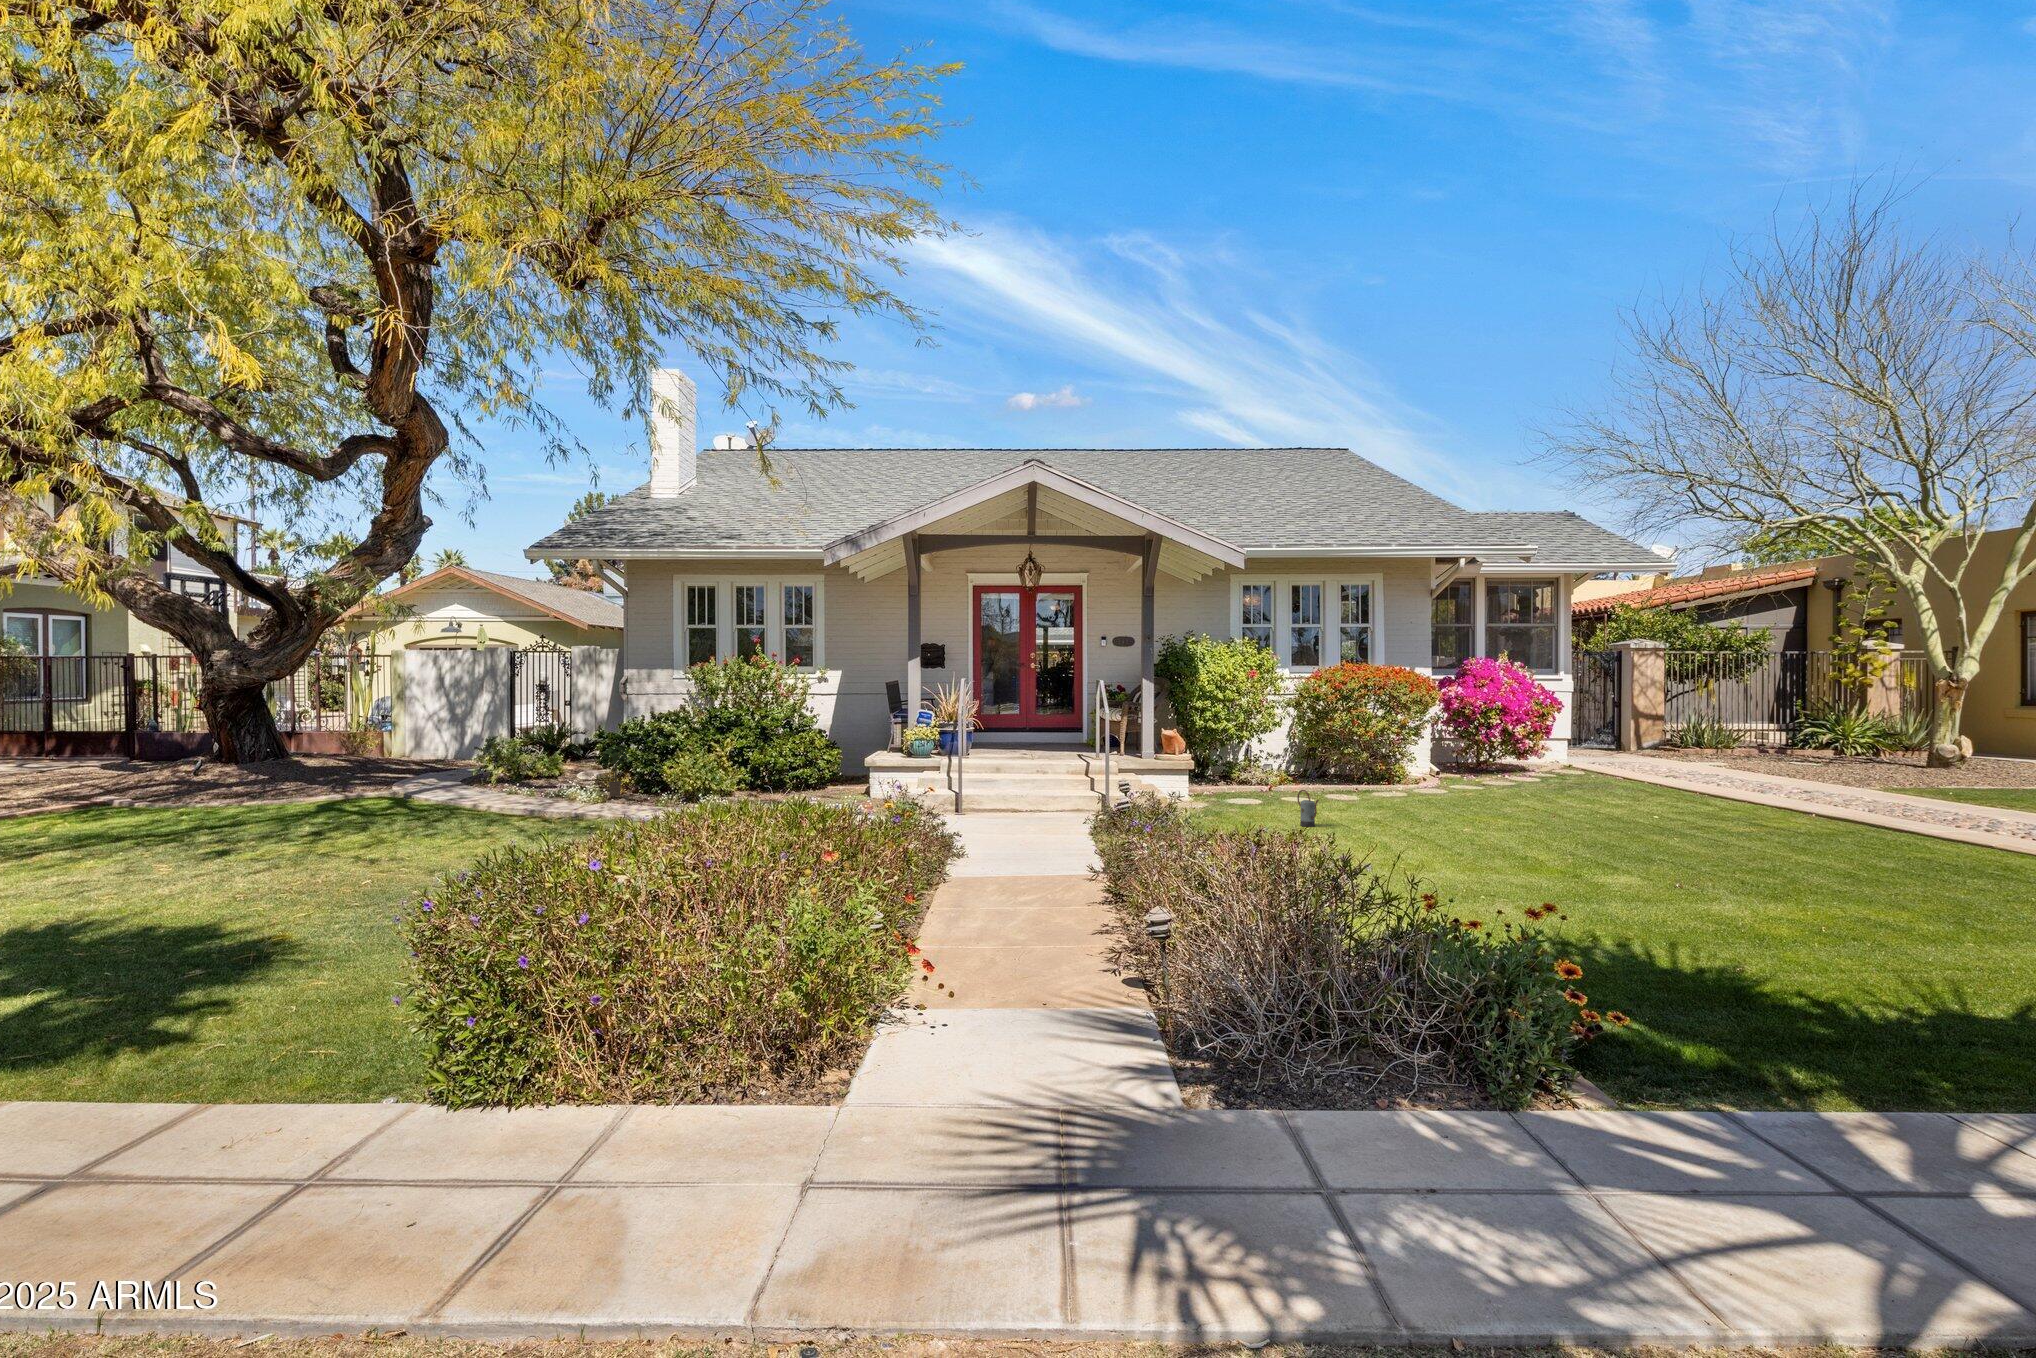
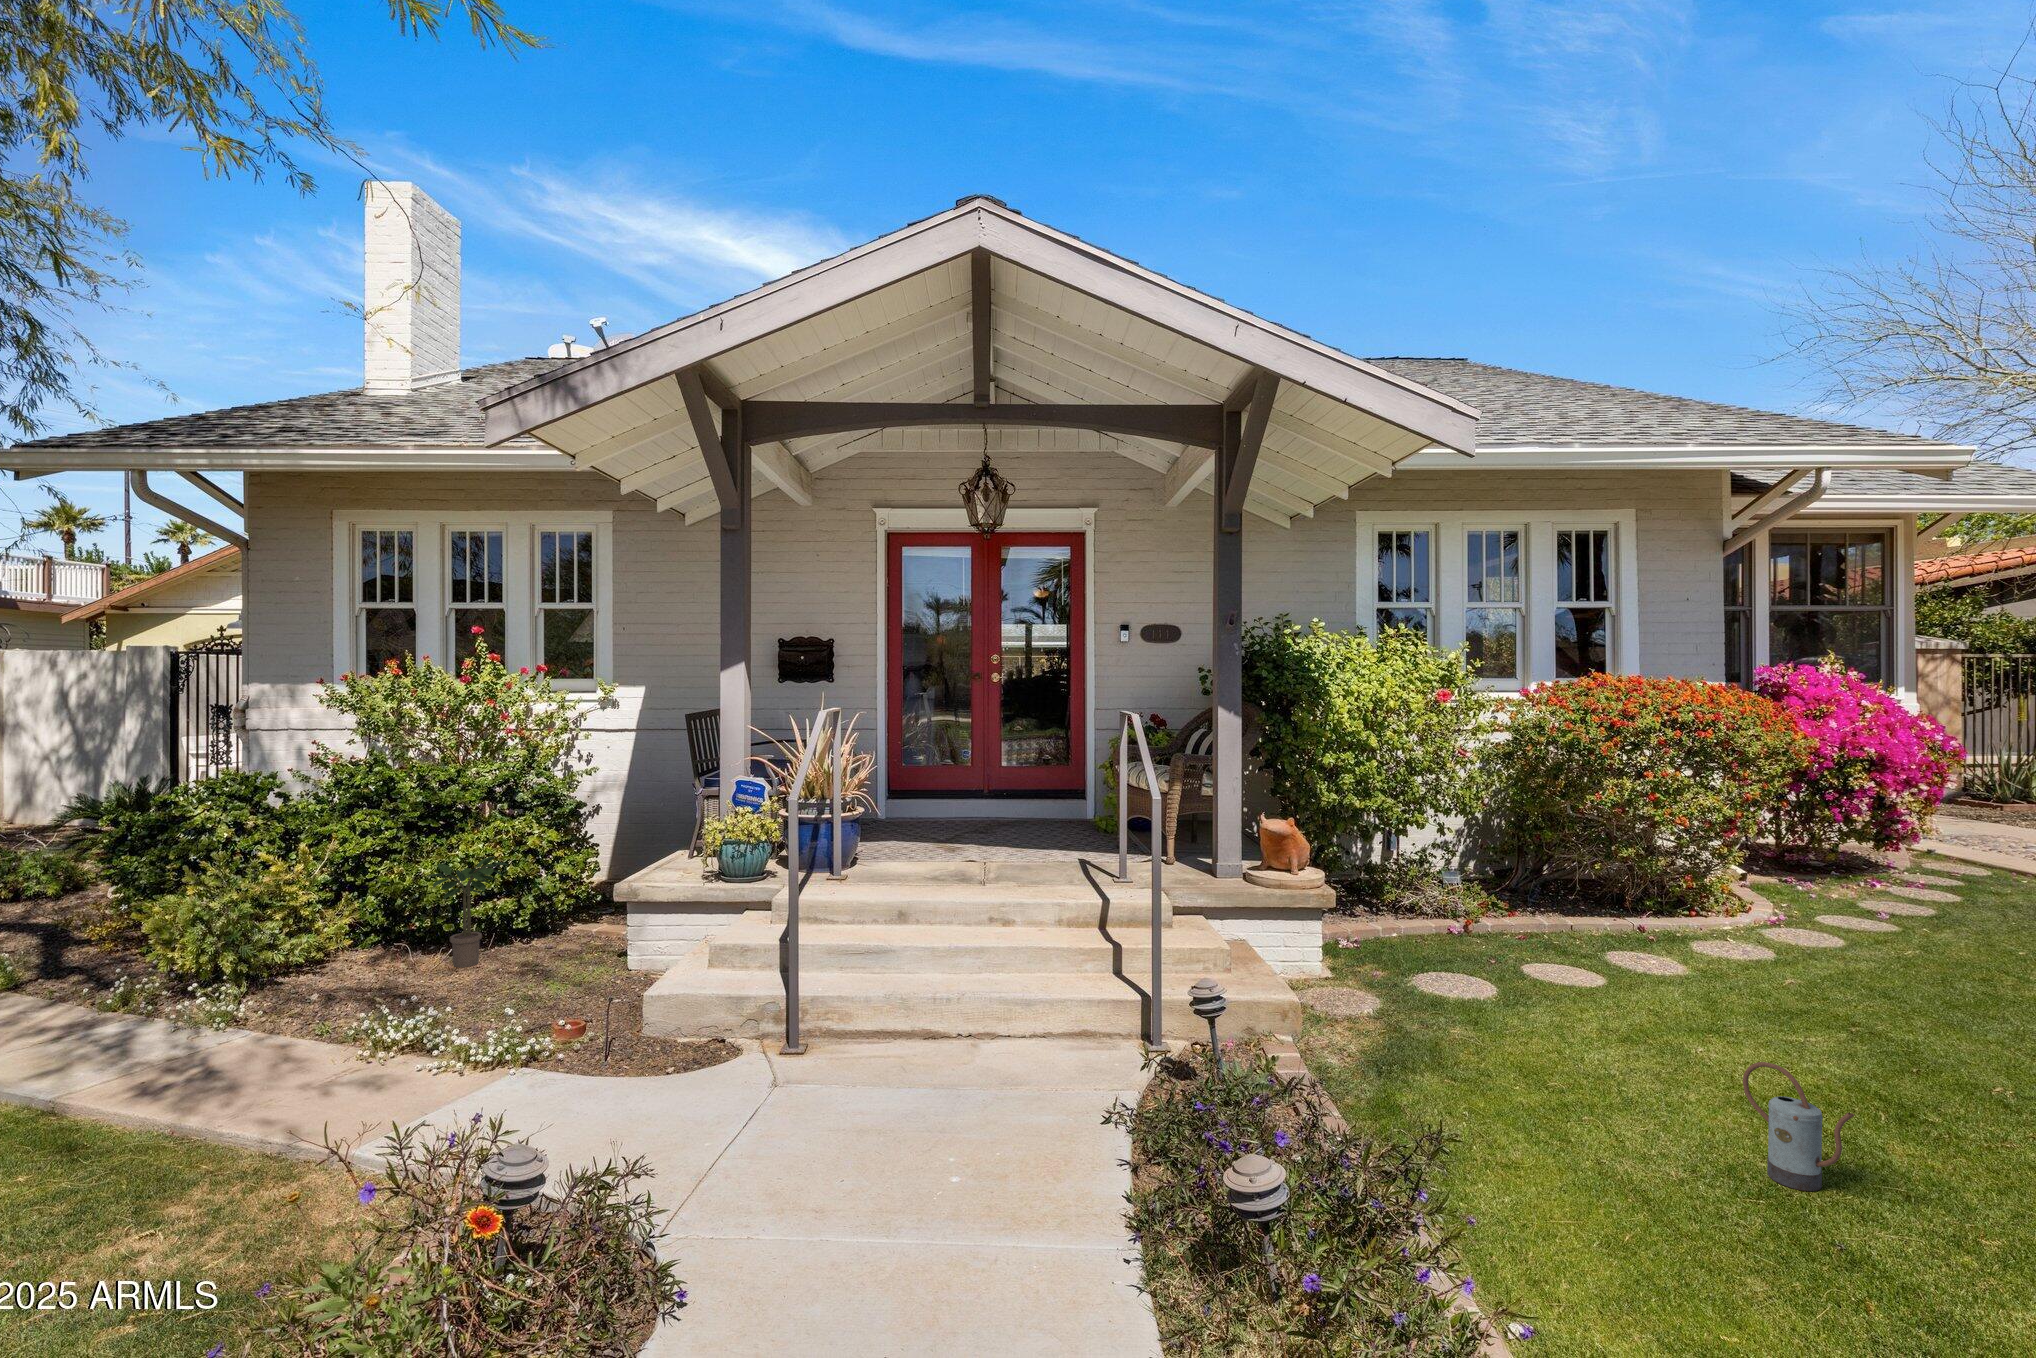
potted plant: present [603,747,628,796] -> present [427,856,508,967]

